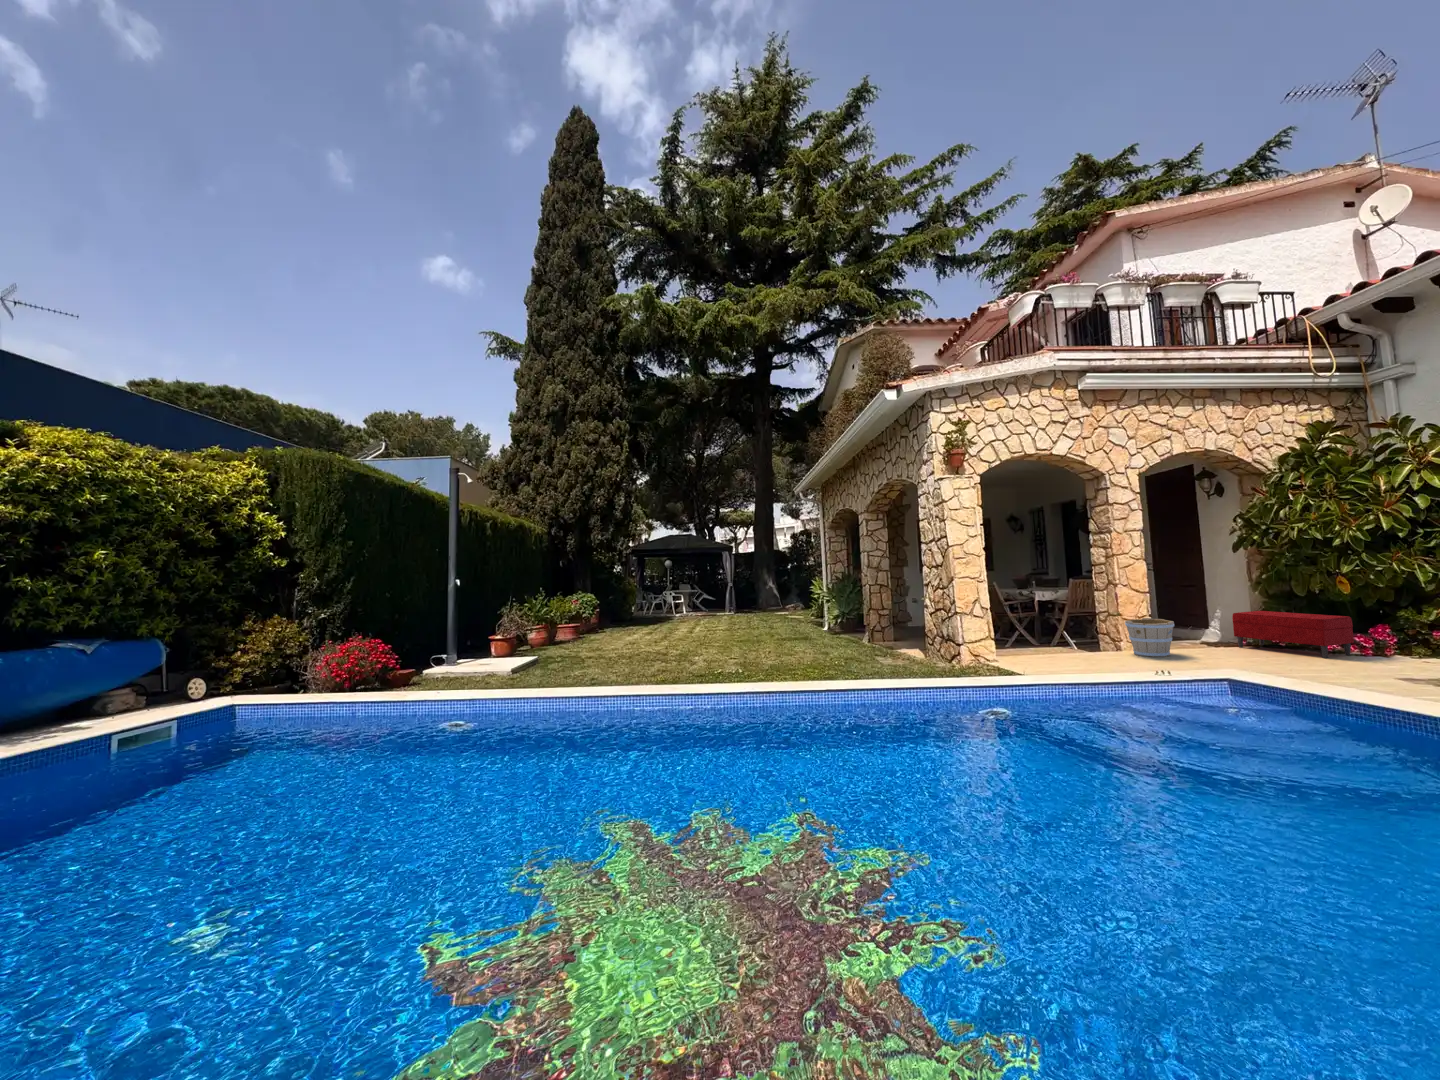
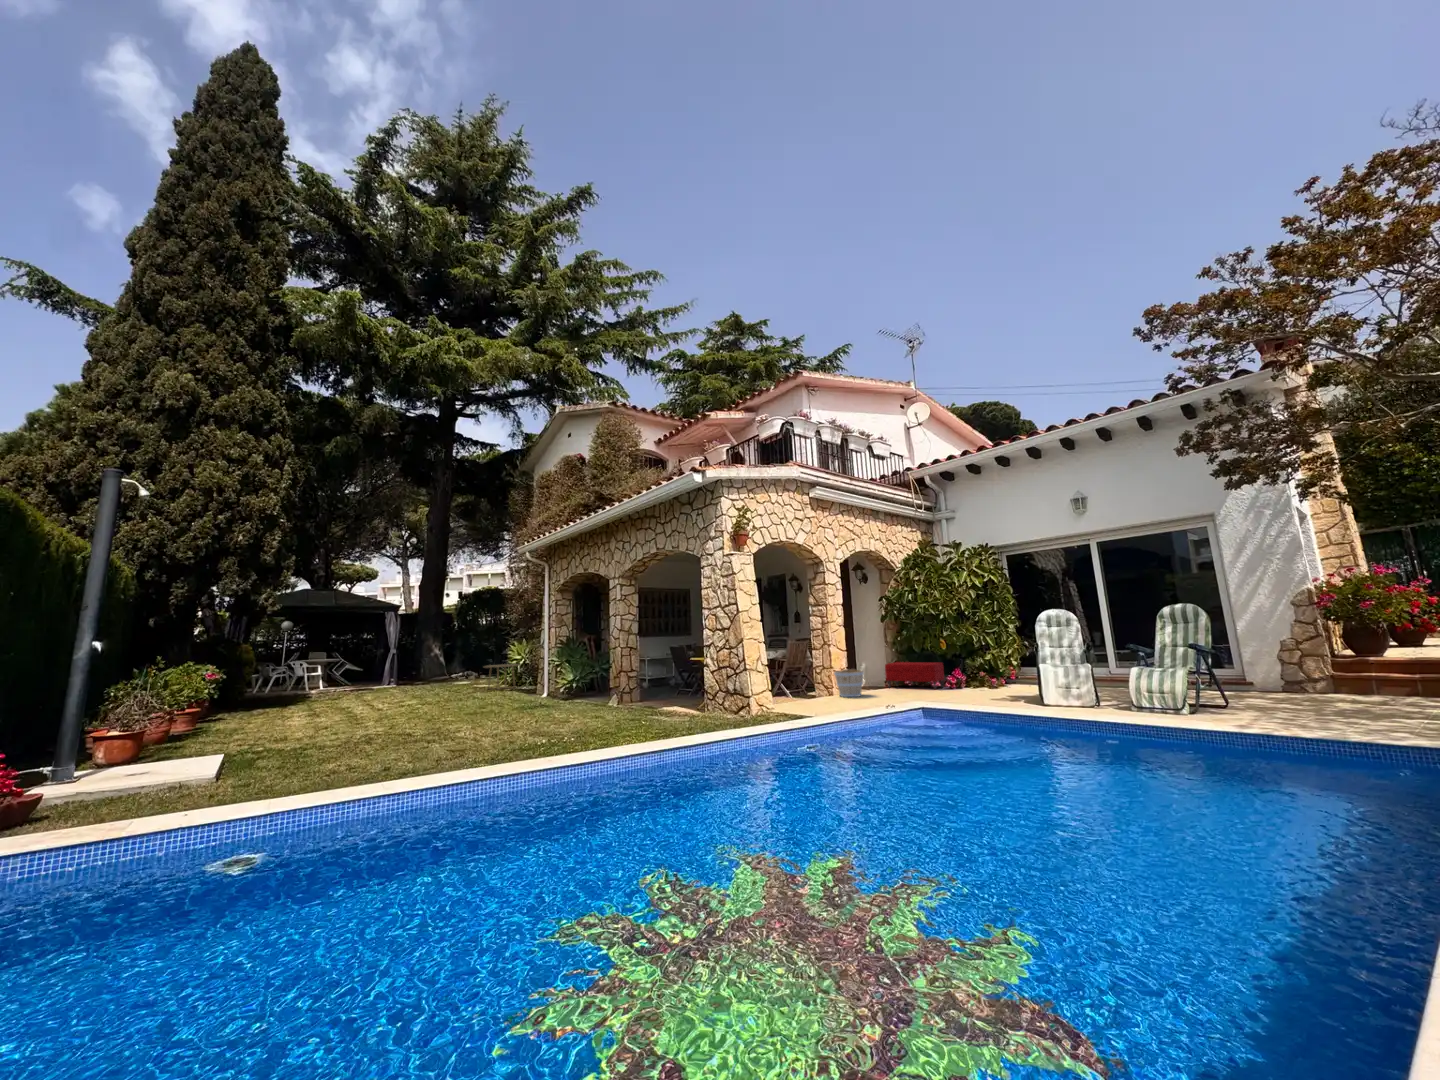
round table: none [783,590,814,613] -> present [484,664,519,690]

